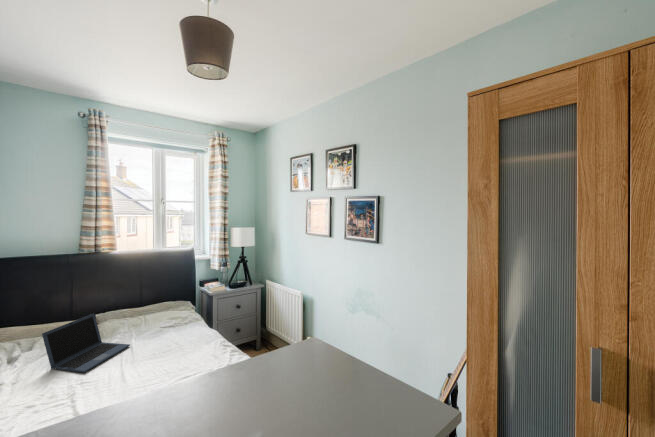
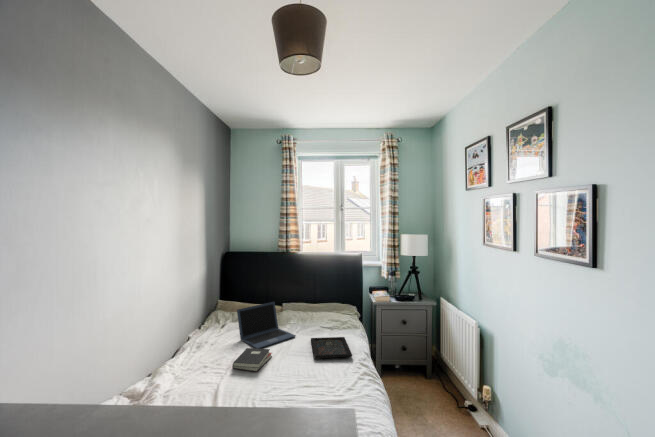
tray: none [150,333,203,362] -> present [311,337,352,359]
hardback book: none [57,368,109,404] -> present [232,348,272,372]

